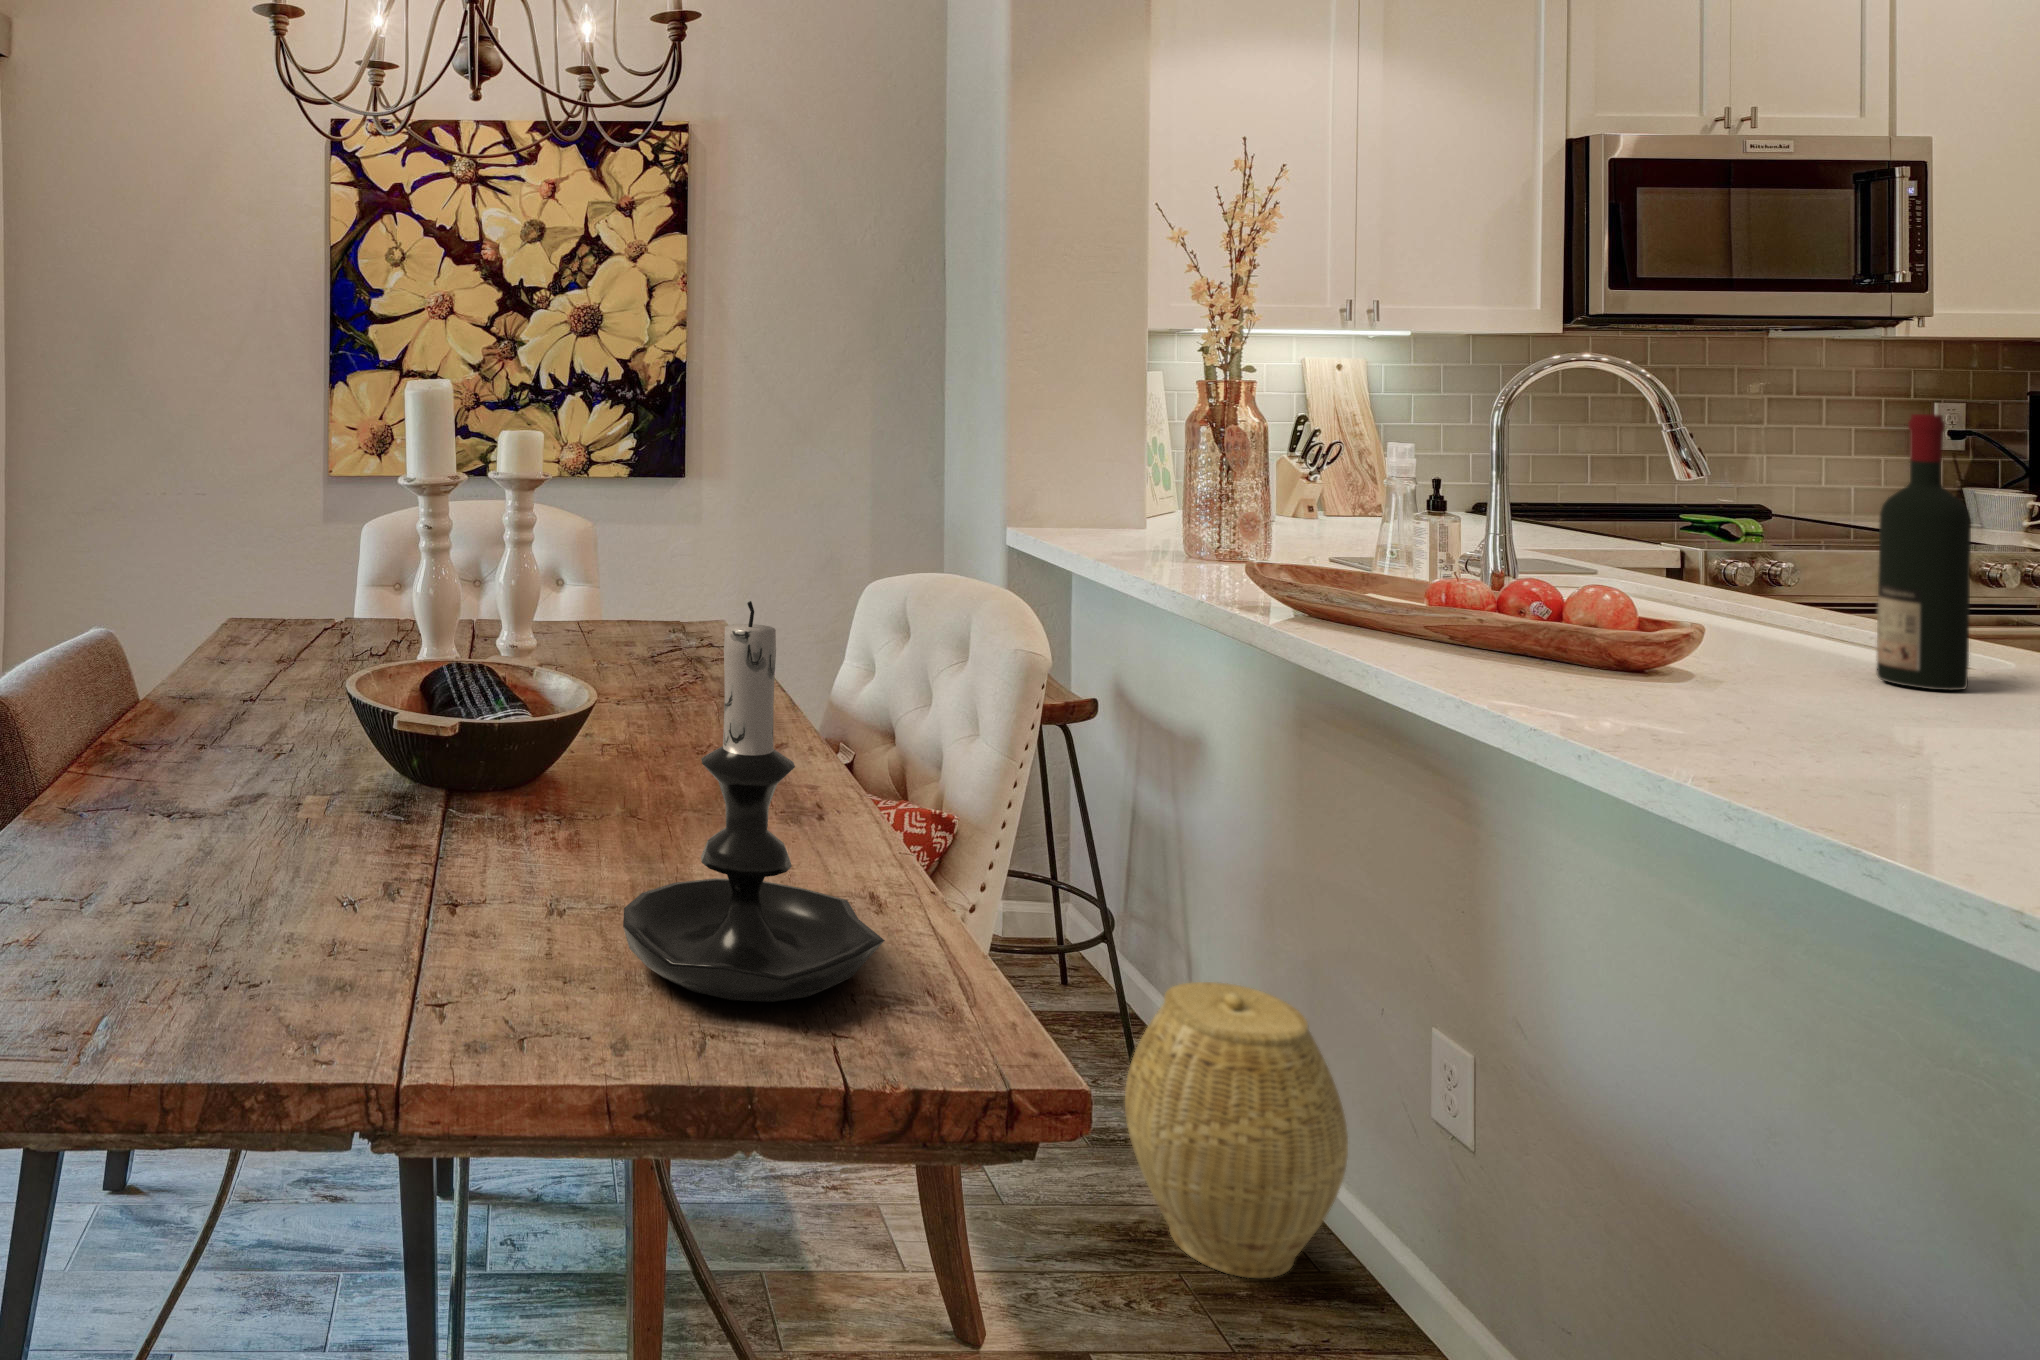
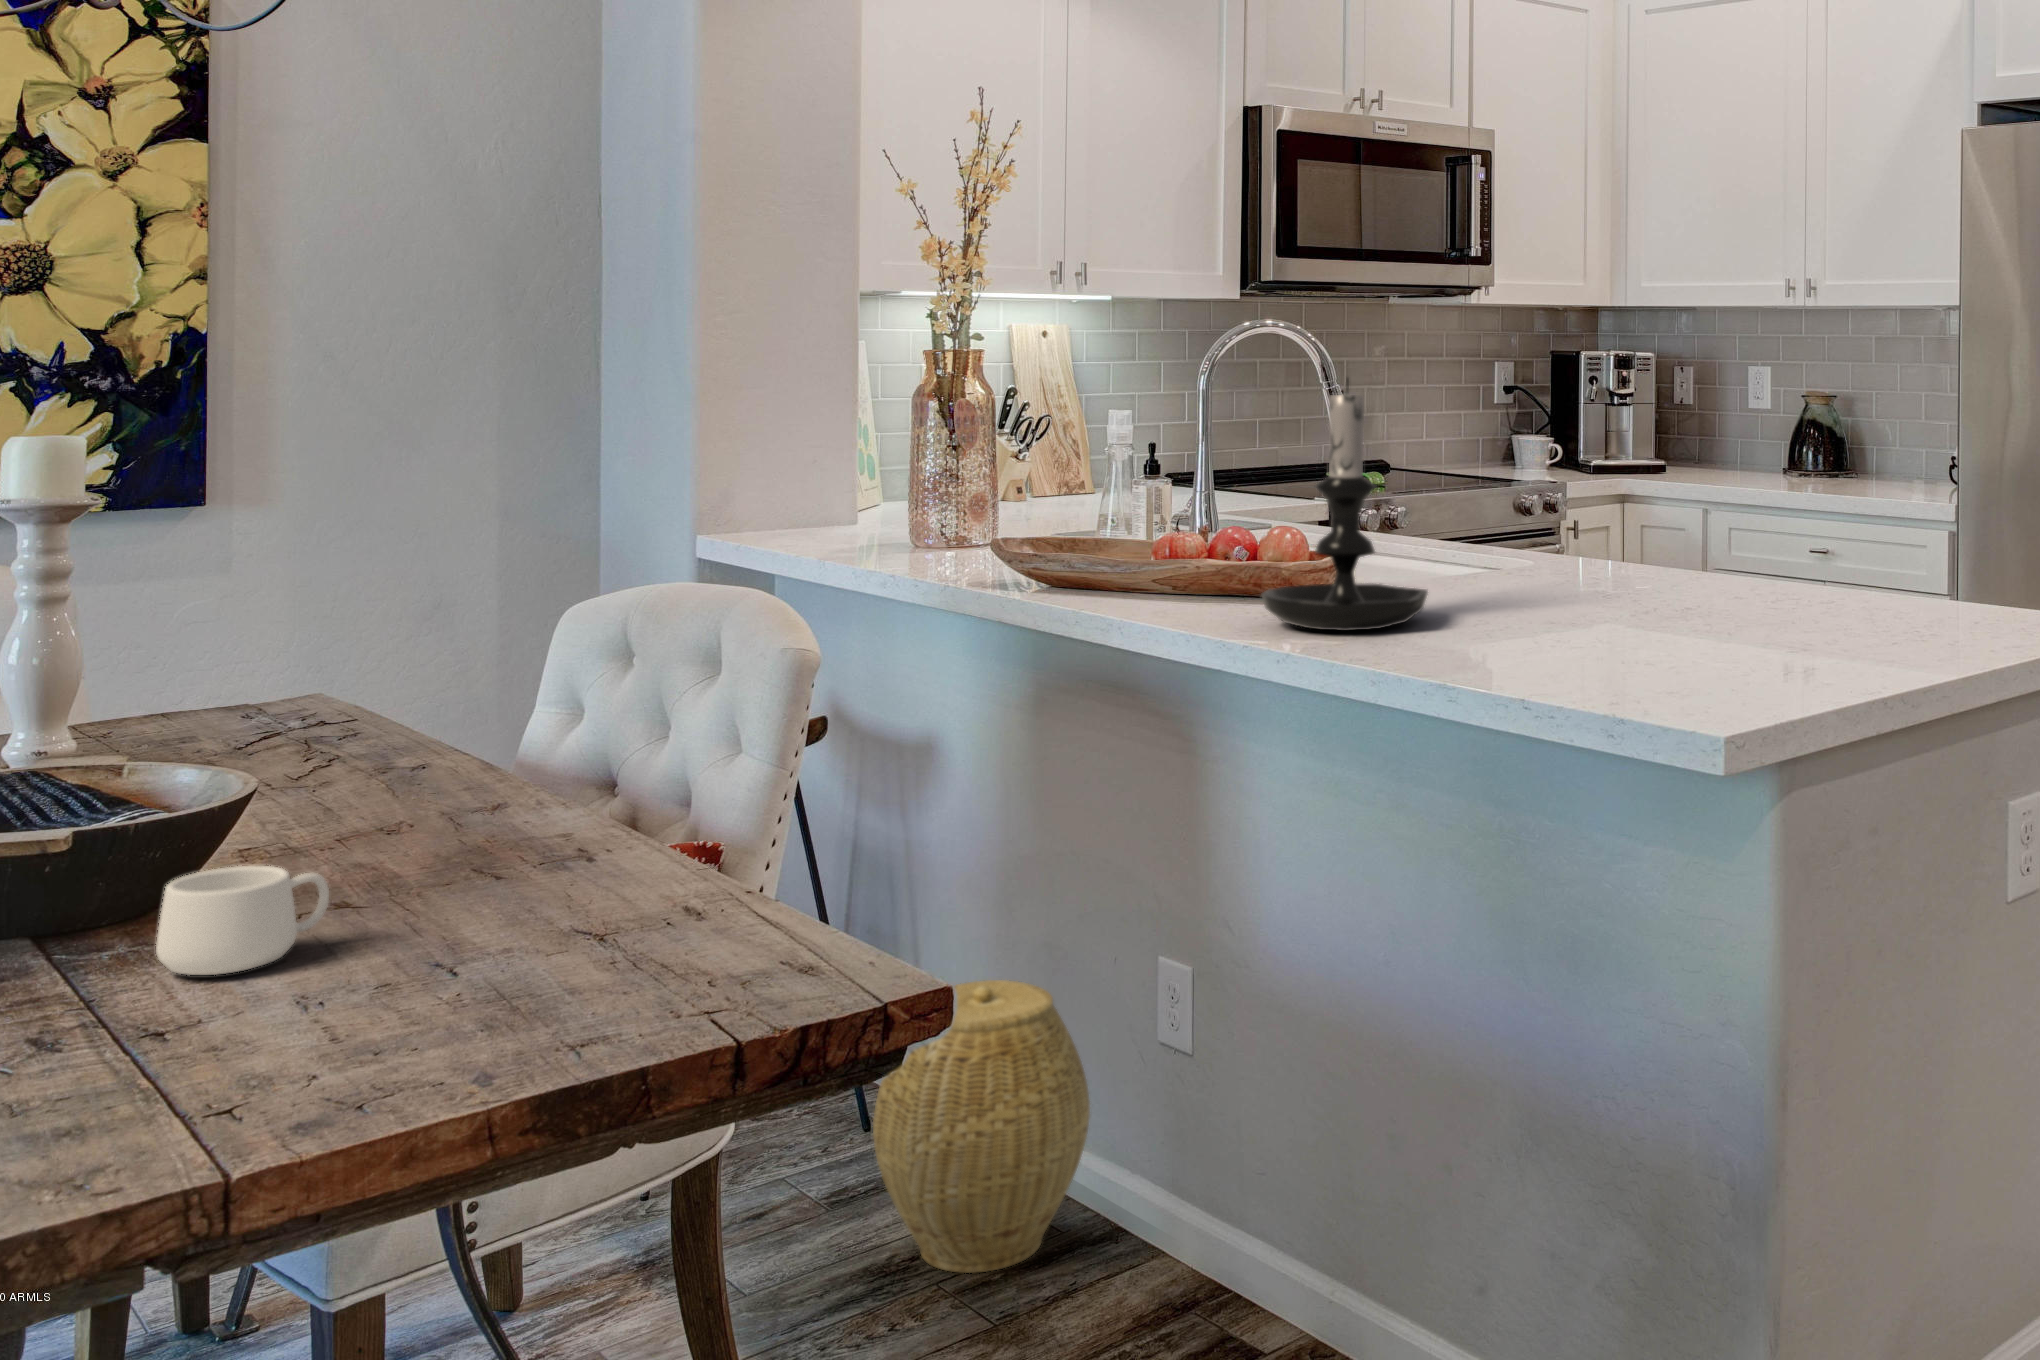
wine bottle: present [1877,414,1971,690] -> none [1476,366,1531,587]
candle holder: present [623,601,885,1002] -> present [1262,378,1428,631]
mug: none [482,784,602,872] -> present [156,866,329,975]

